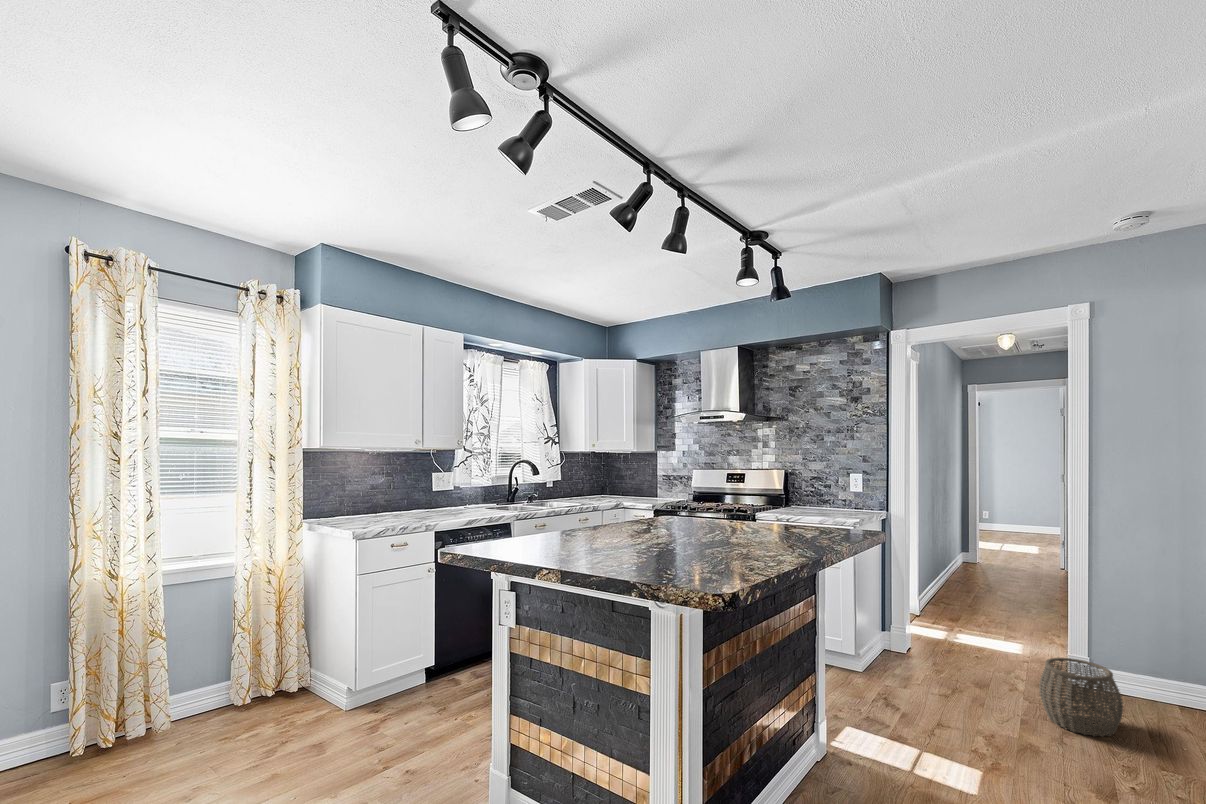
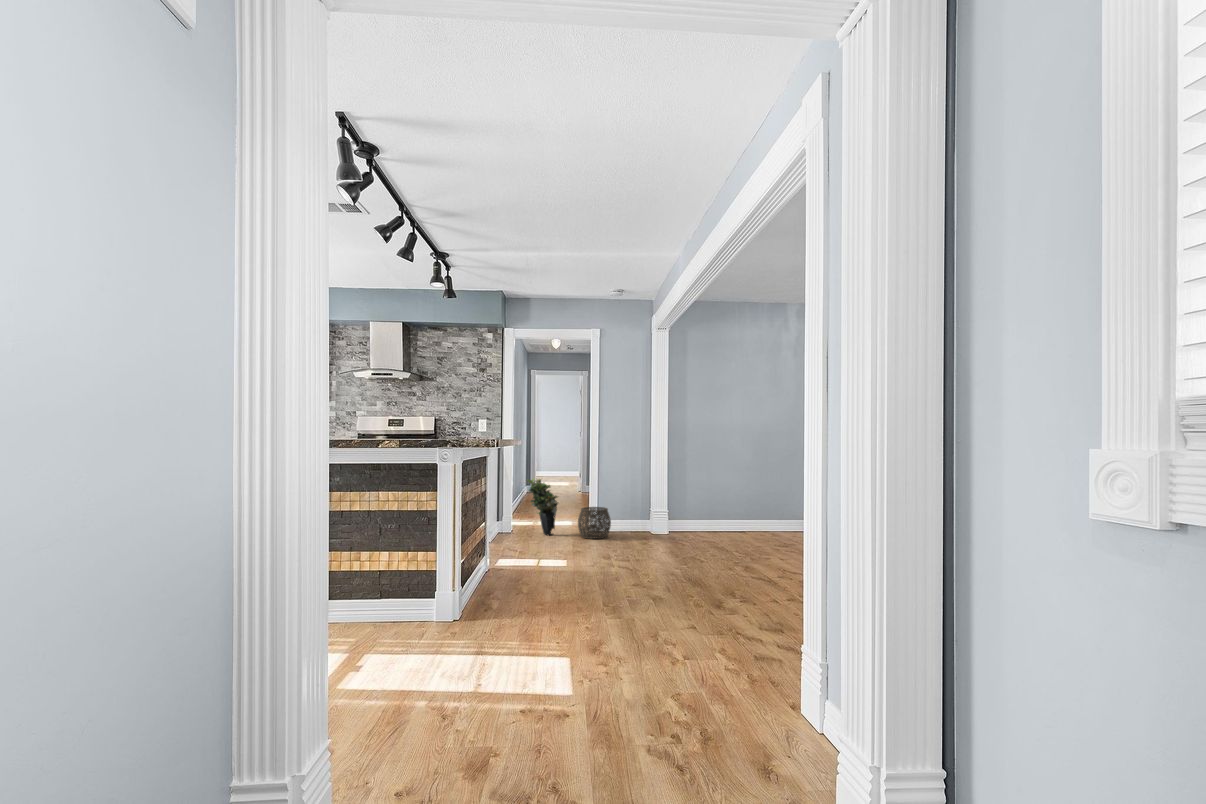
potted plant: none [932,582,999,695] -> present [527,478,558,535]

